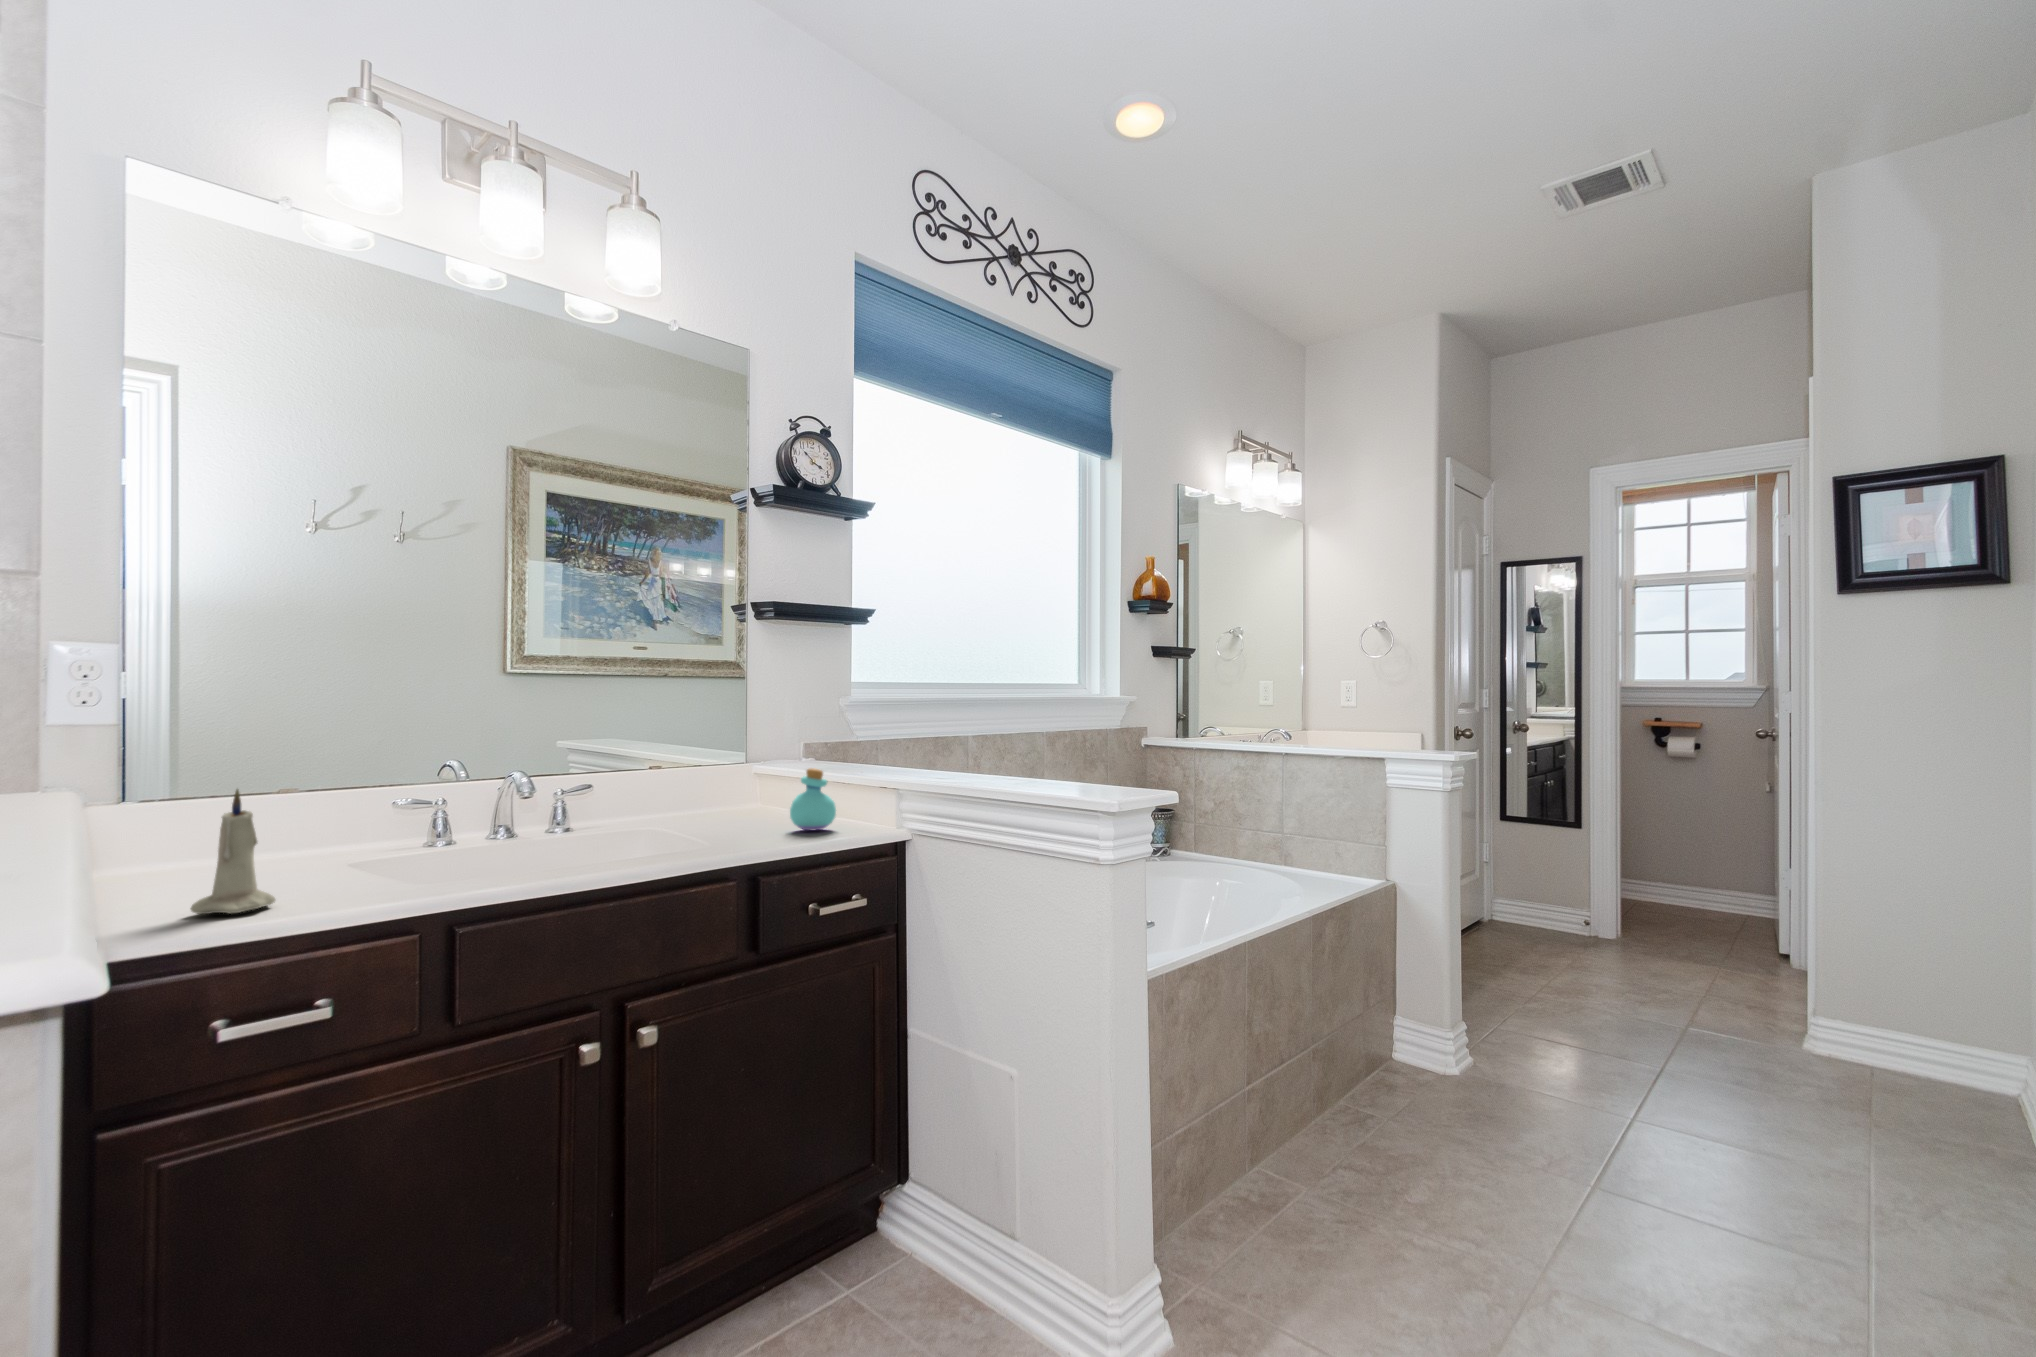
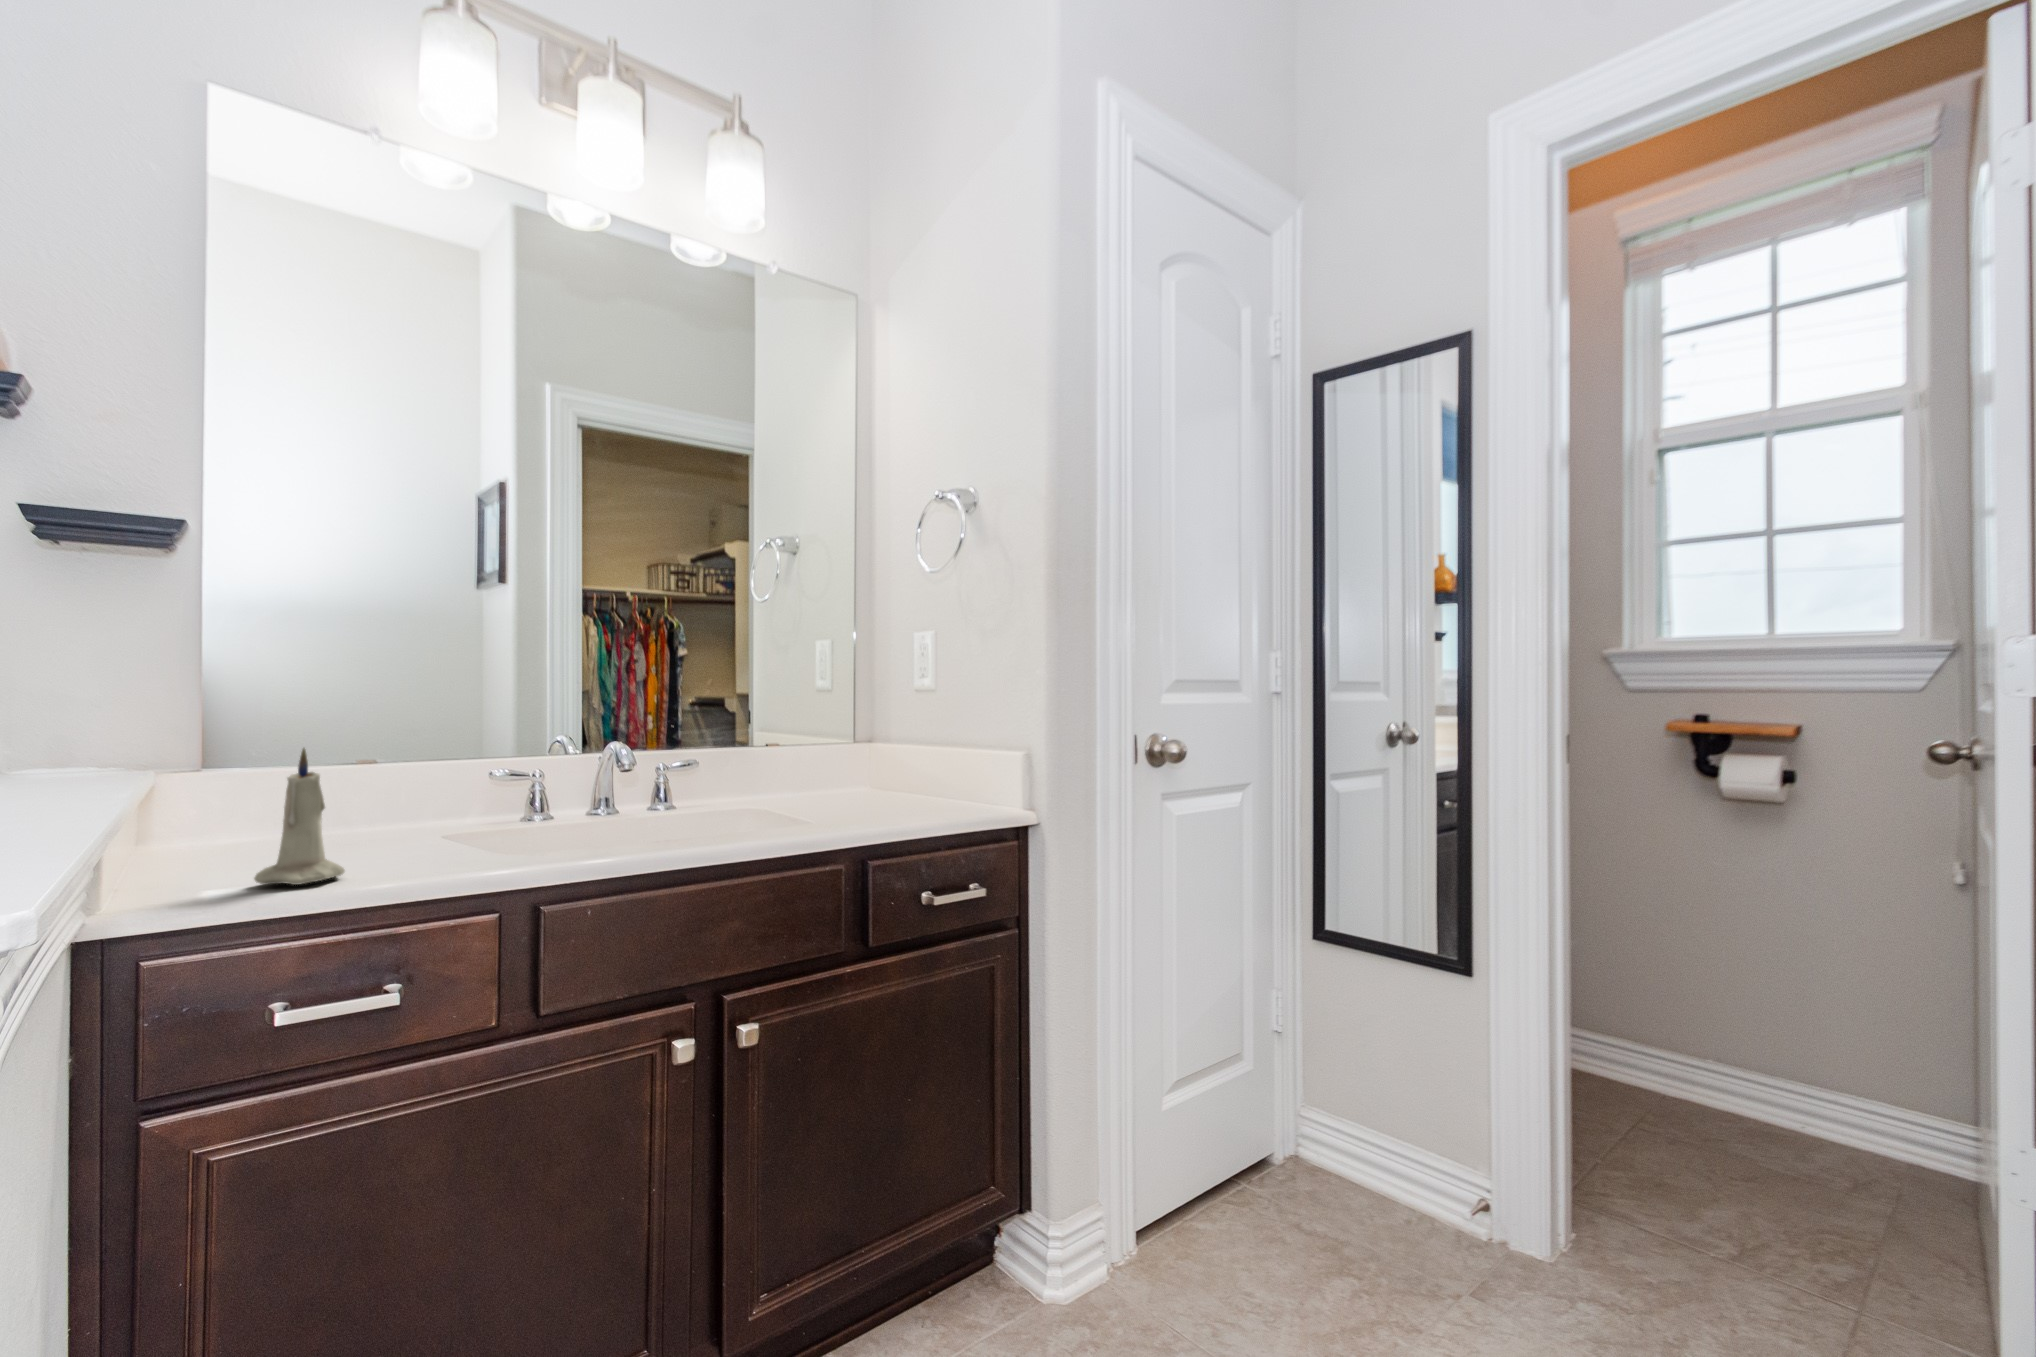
perfume bottle: present [790,768,836,830] -> none [903,744,954,812]

